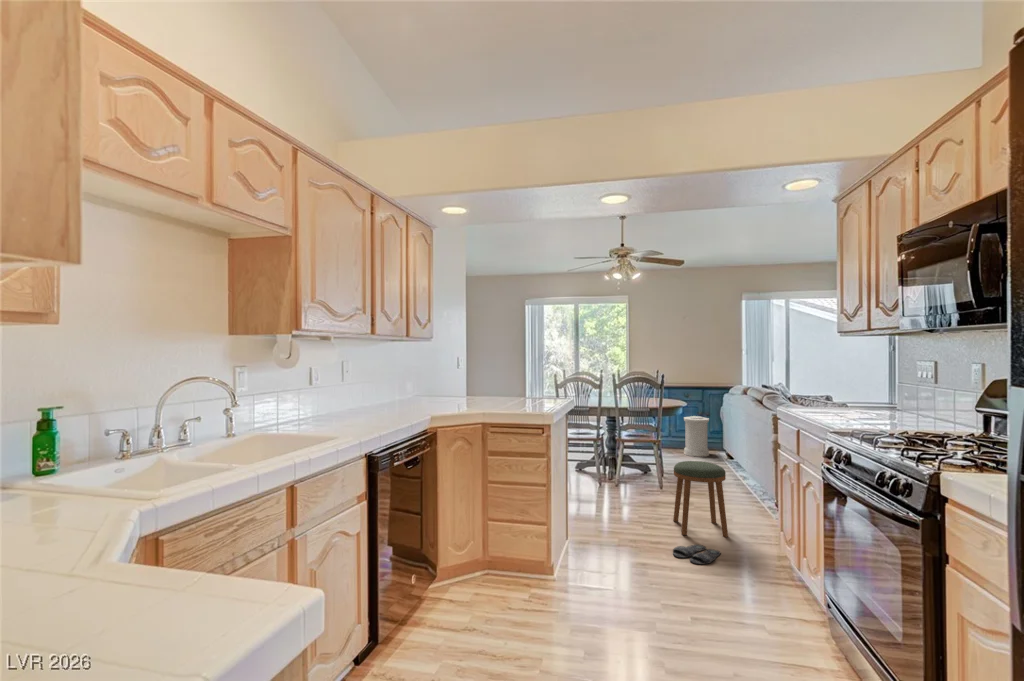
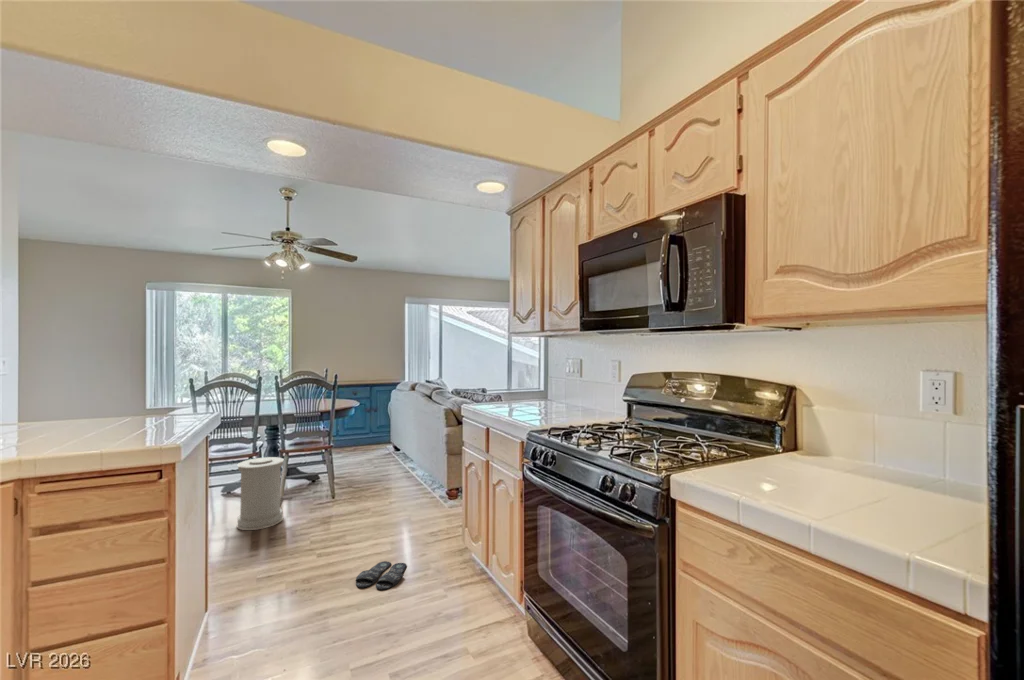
trash can: present [684,416,709,456] -> present [237,457,283,530]
stool: present [673,461,728,537] -> none [351,466,410,554]

